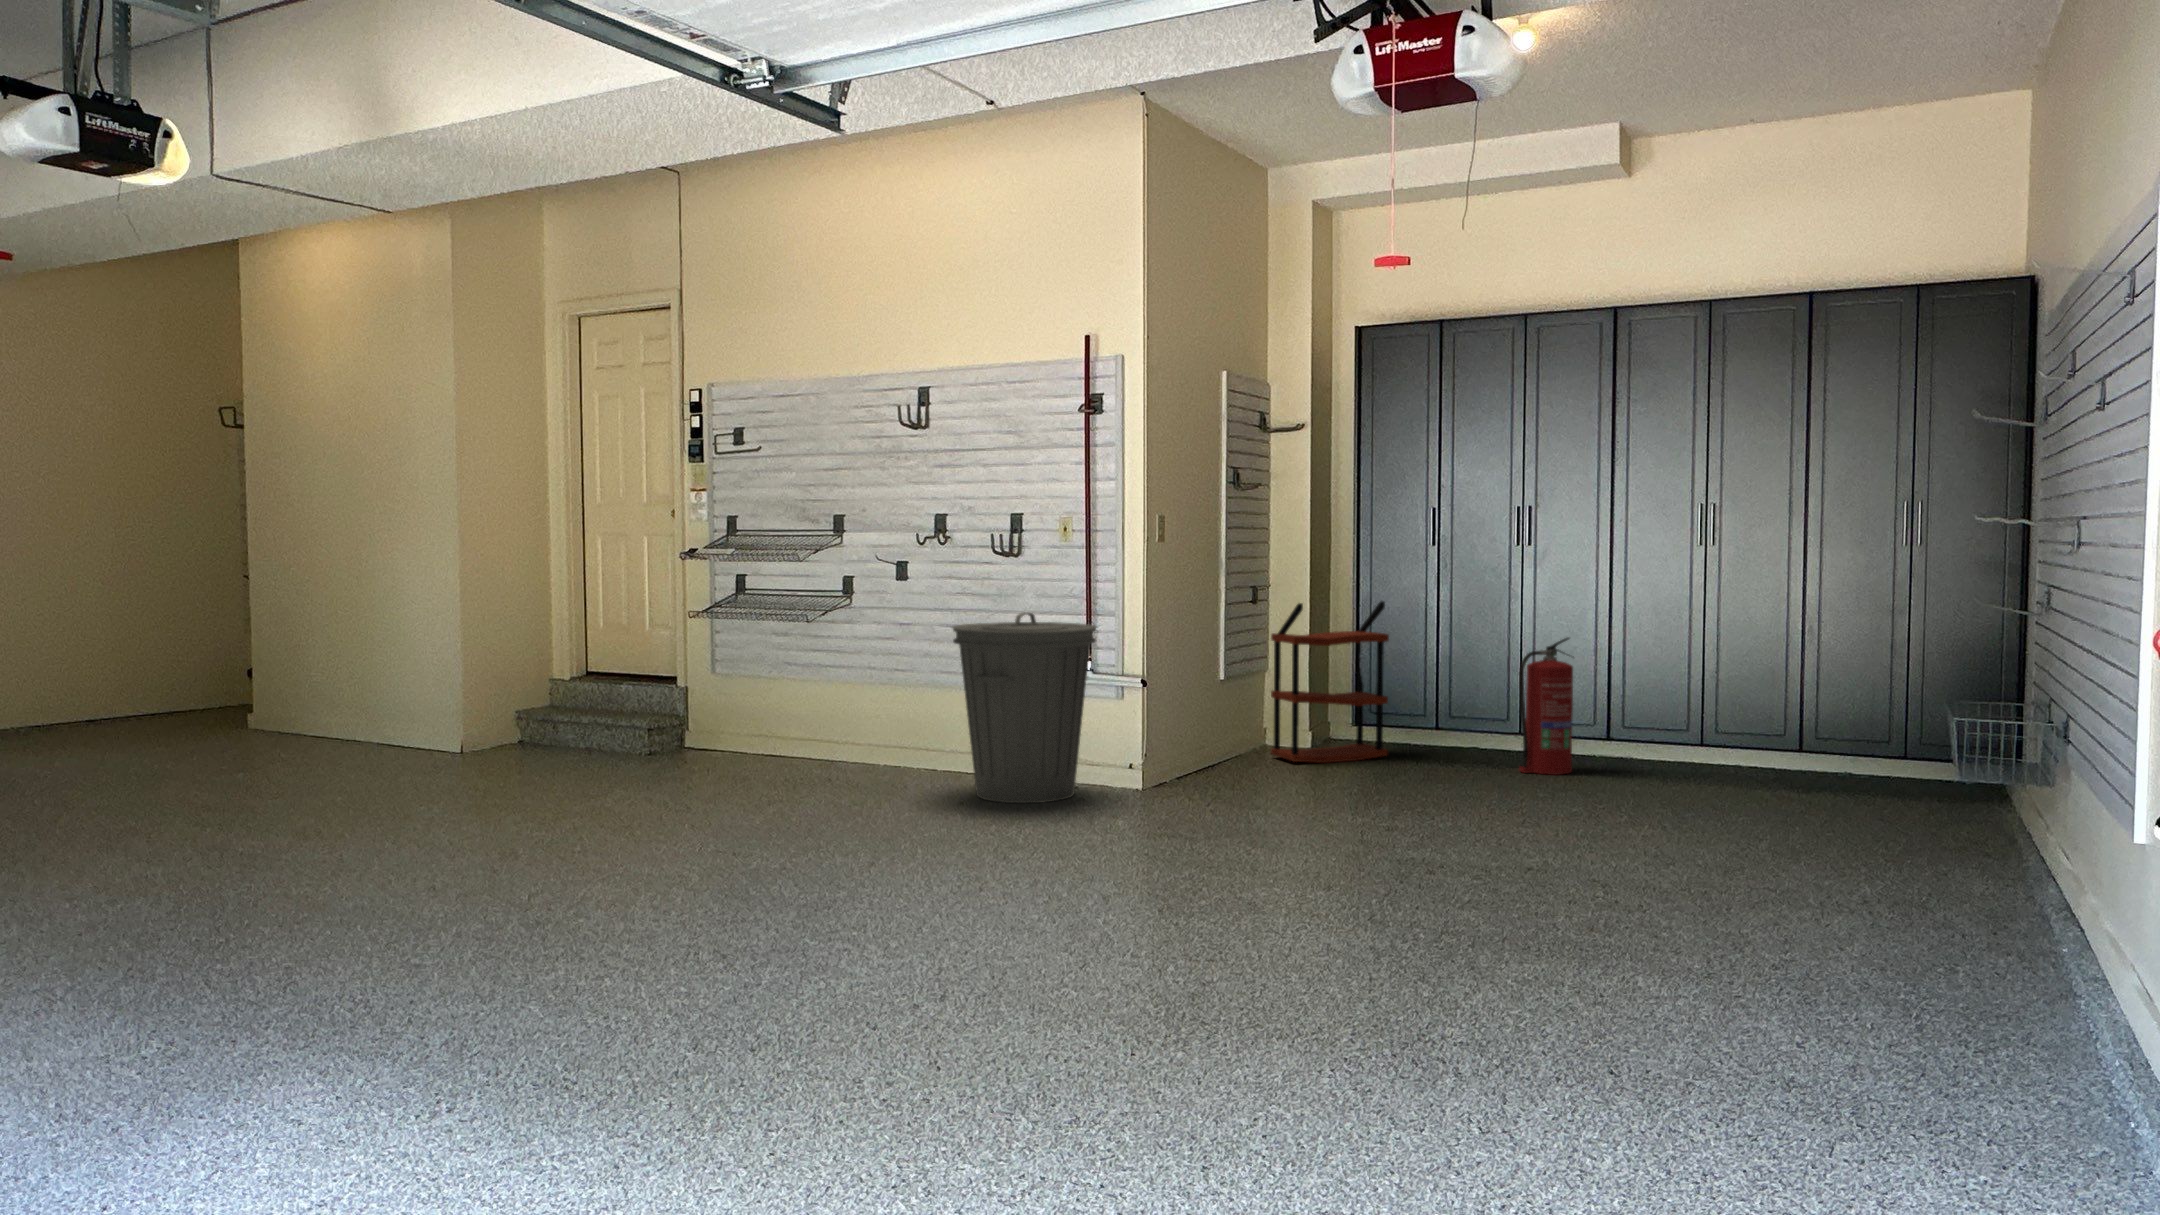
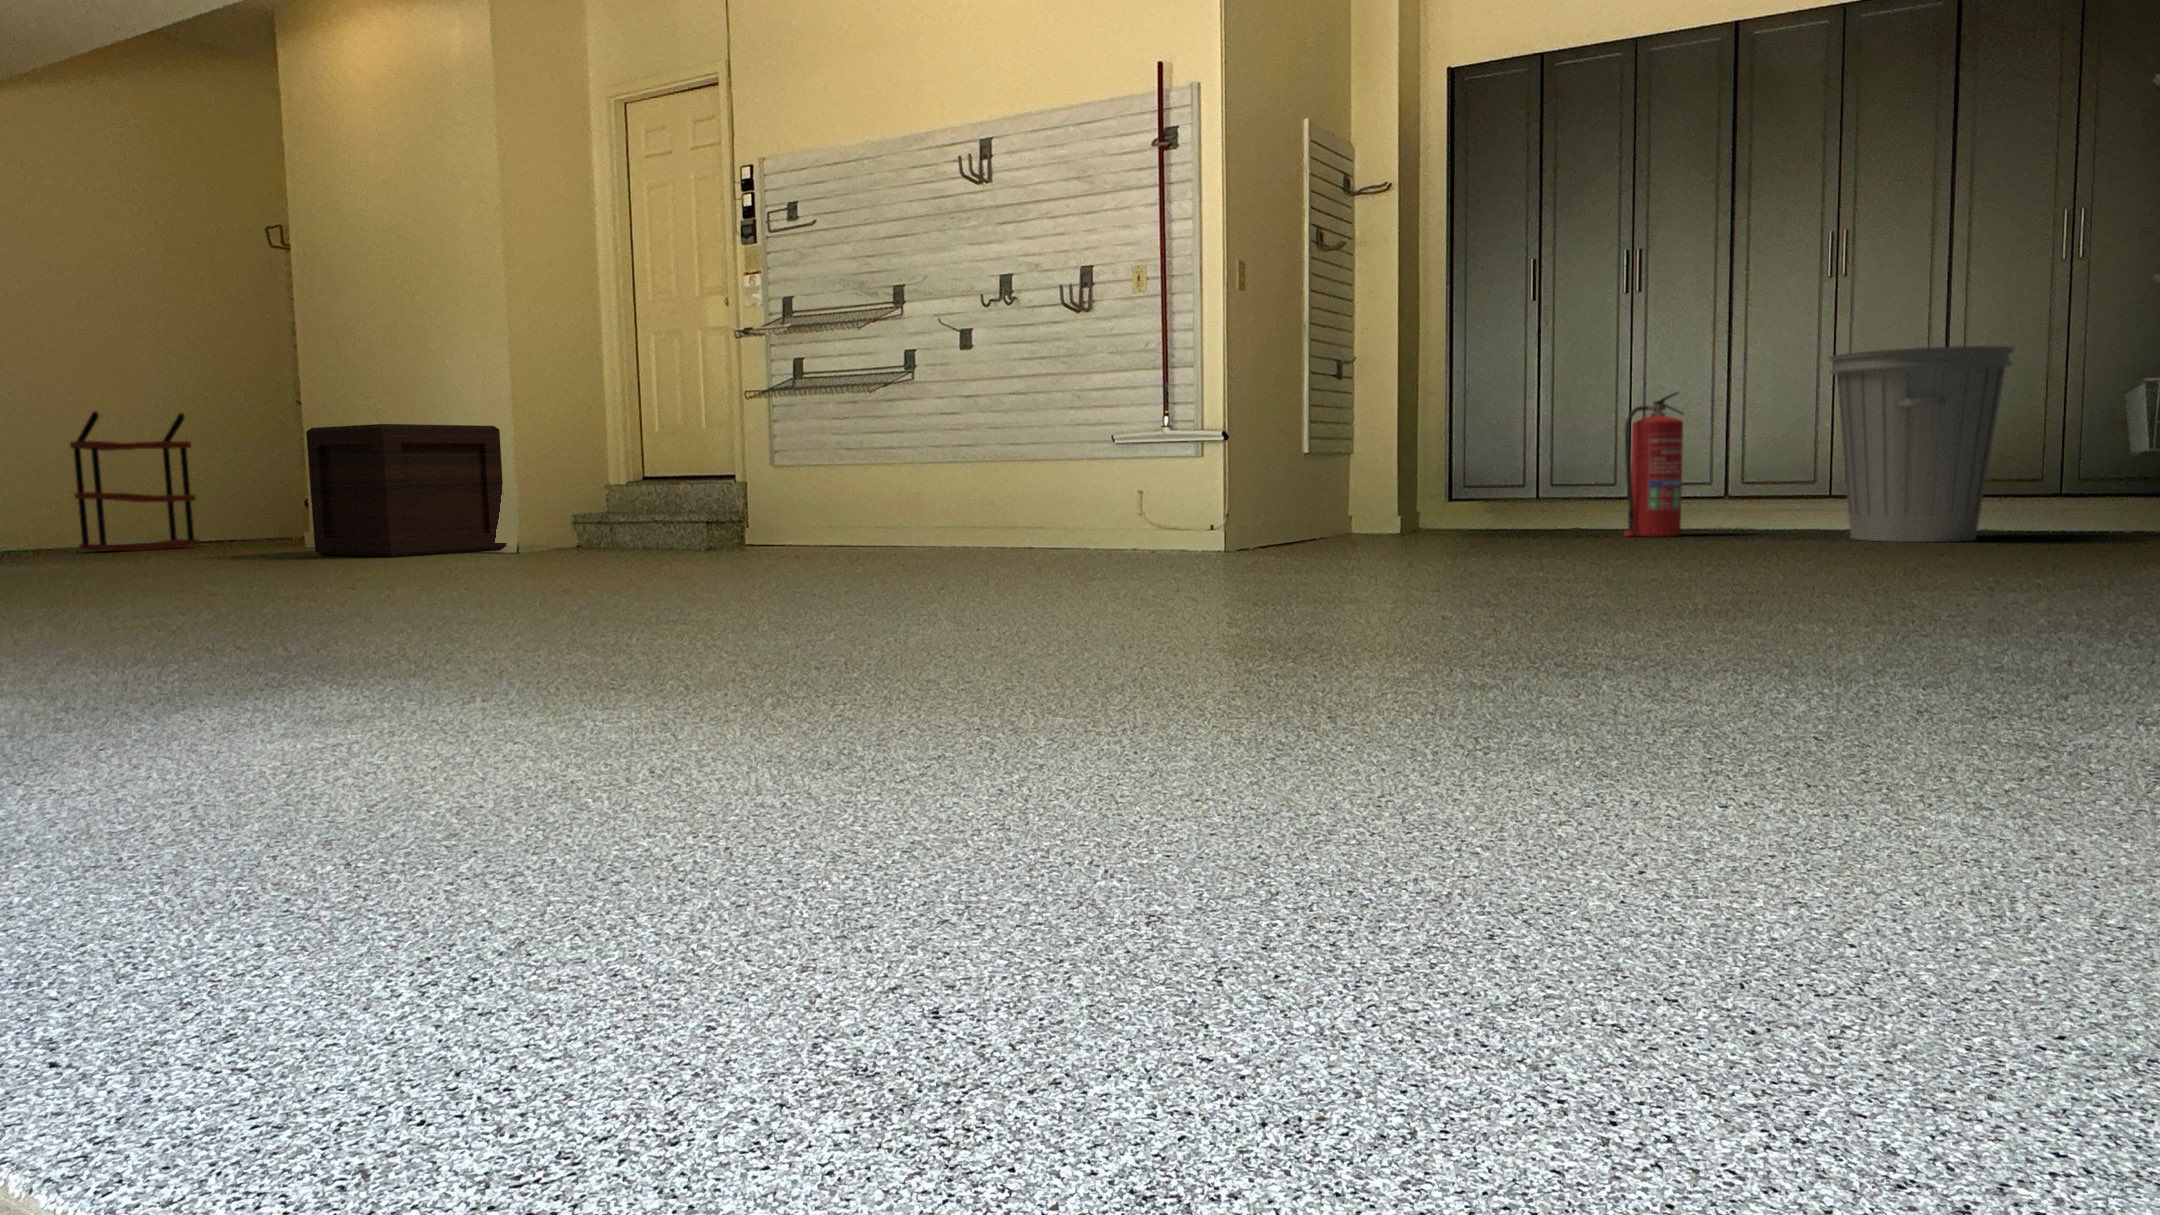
shelving unit: present [1271,601,1389,763] -> present [70,412,199,551]
trash can: present [953,612,1096,803] -> present [1829,337,2015,542]
wooden crate: none [257,627,450,767] -> present [306,424,506,557]

